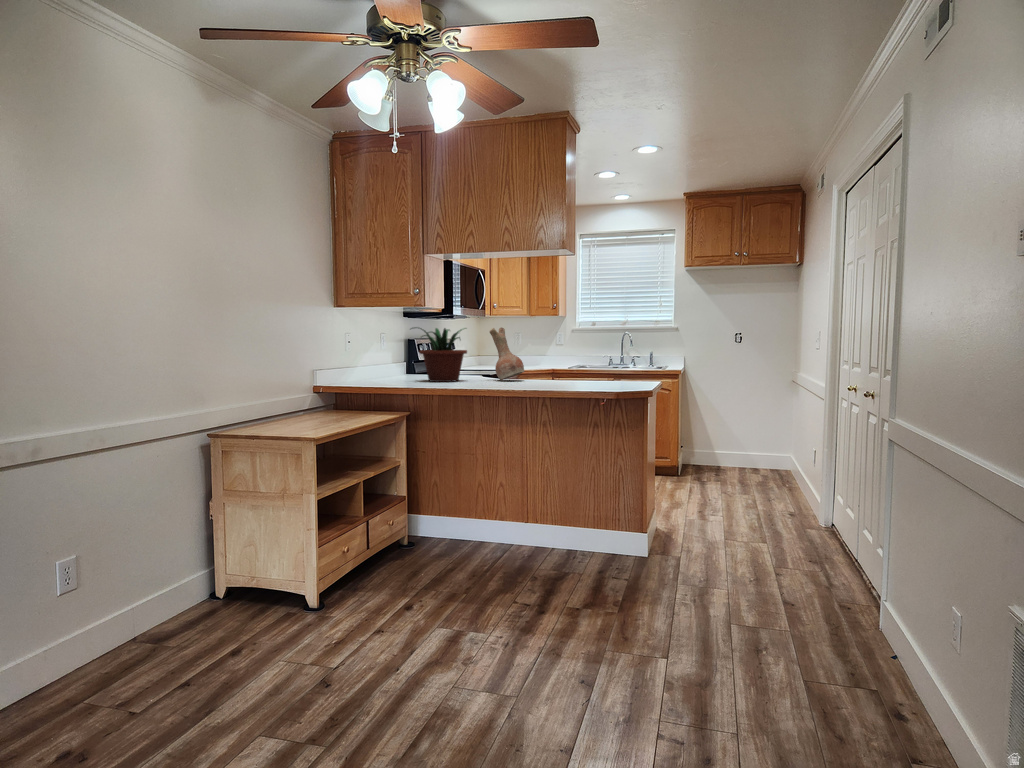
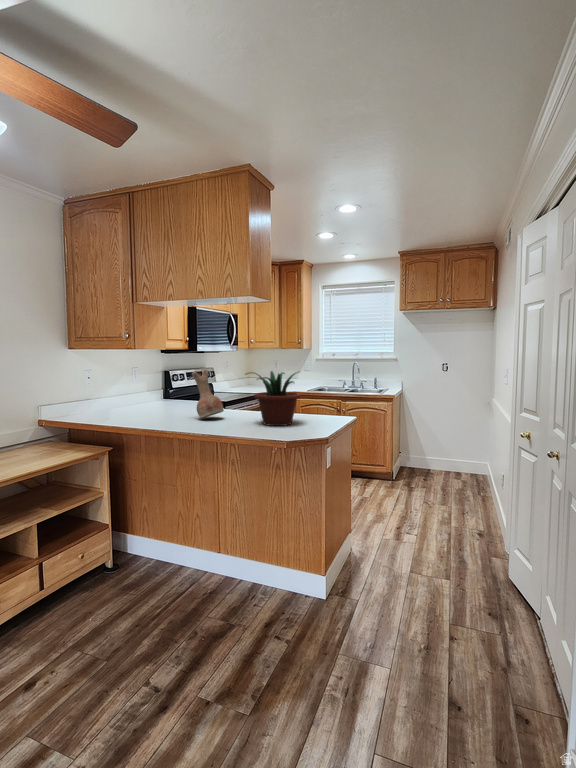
potted plant: present [411,327,467,382] -> present [246,371,301,426]

